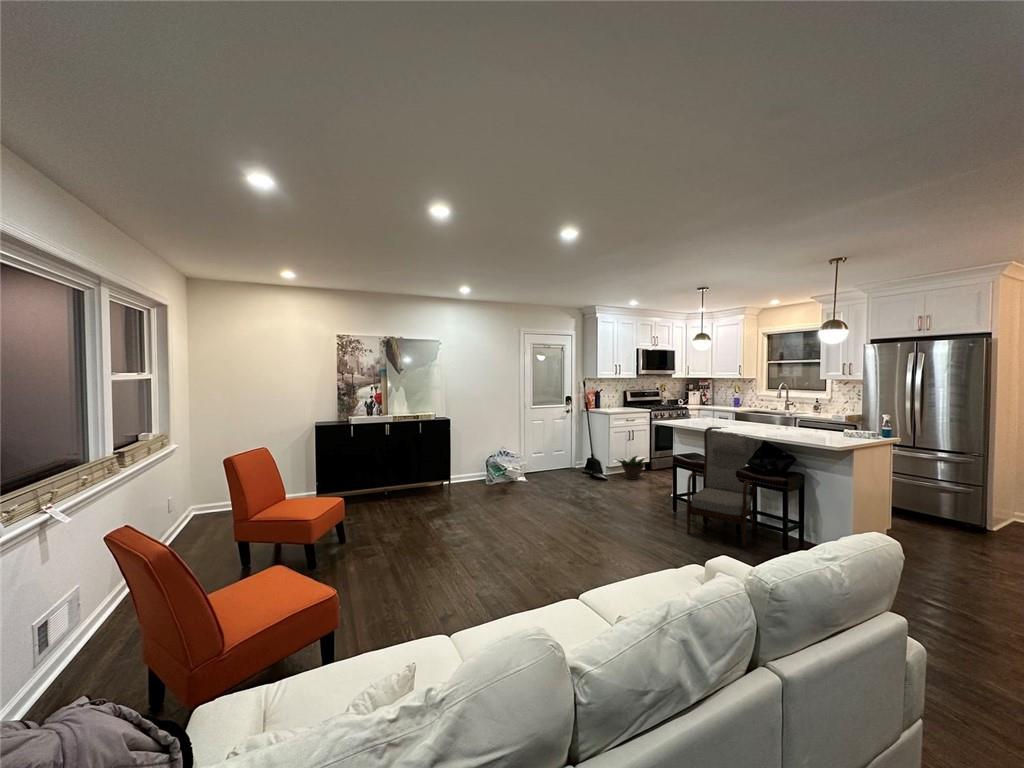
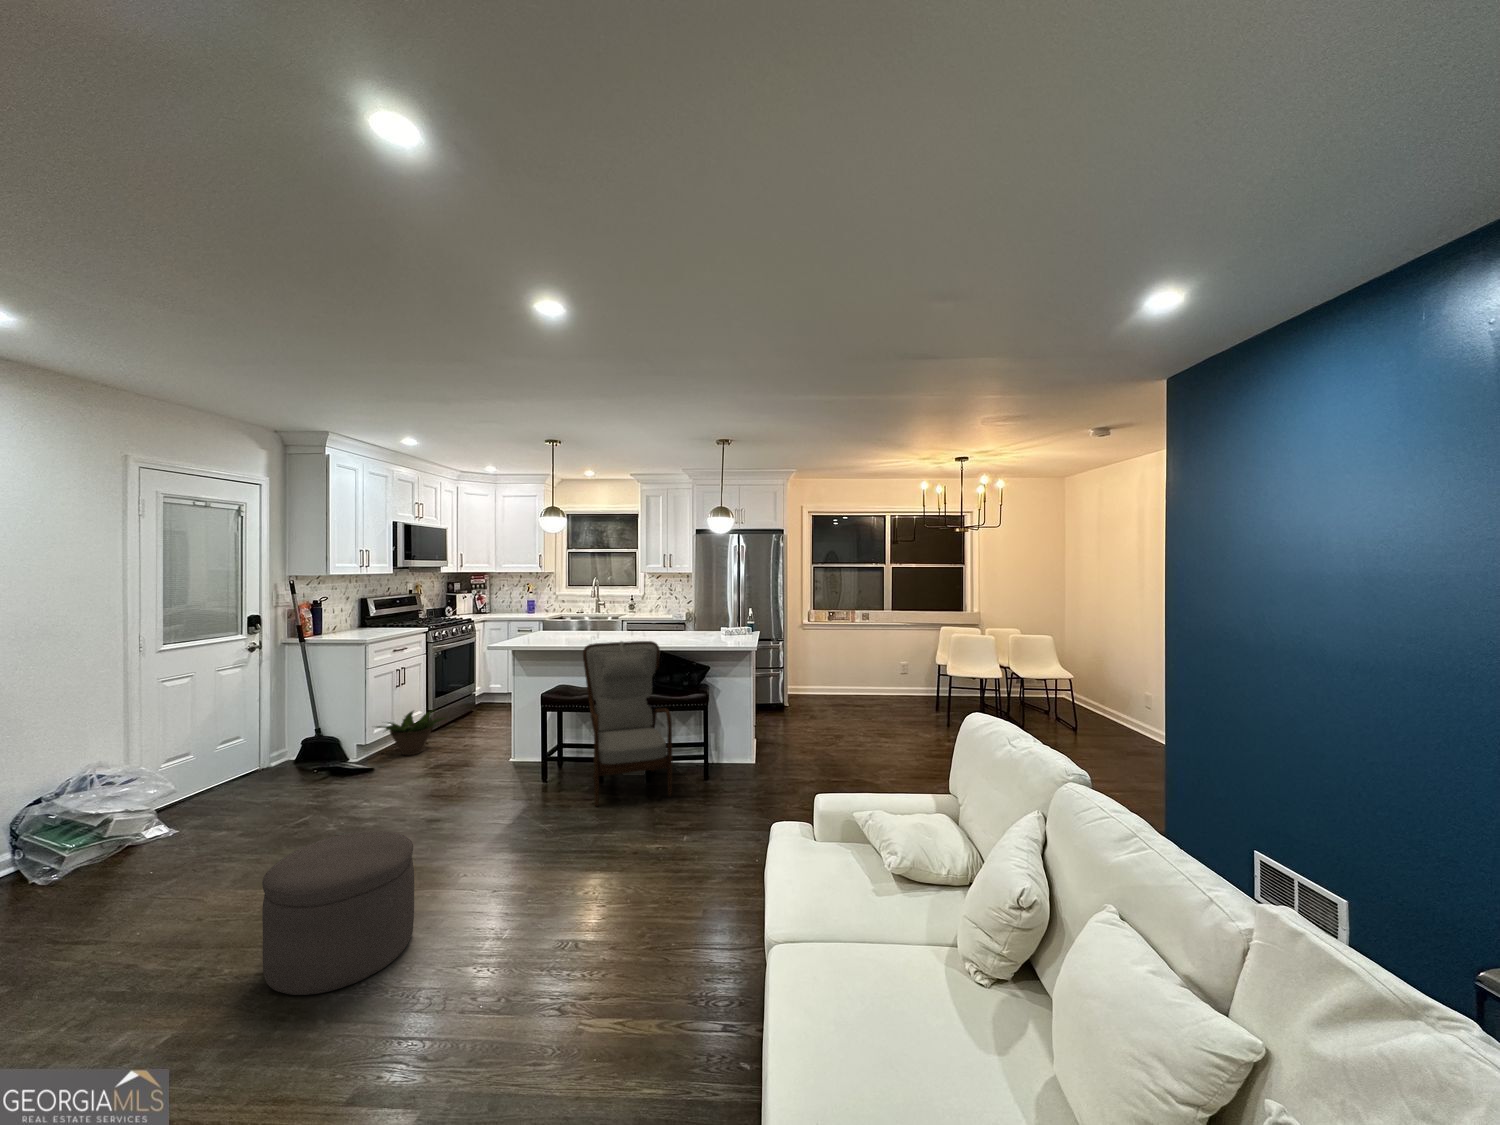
ottoman: none [496,491,551,551] -> present [262,831,414,995]

